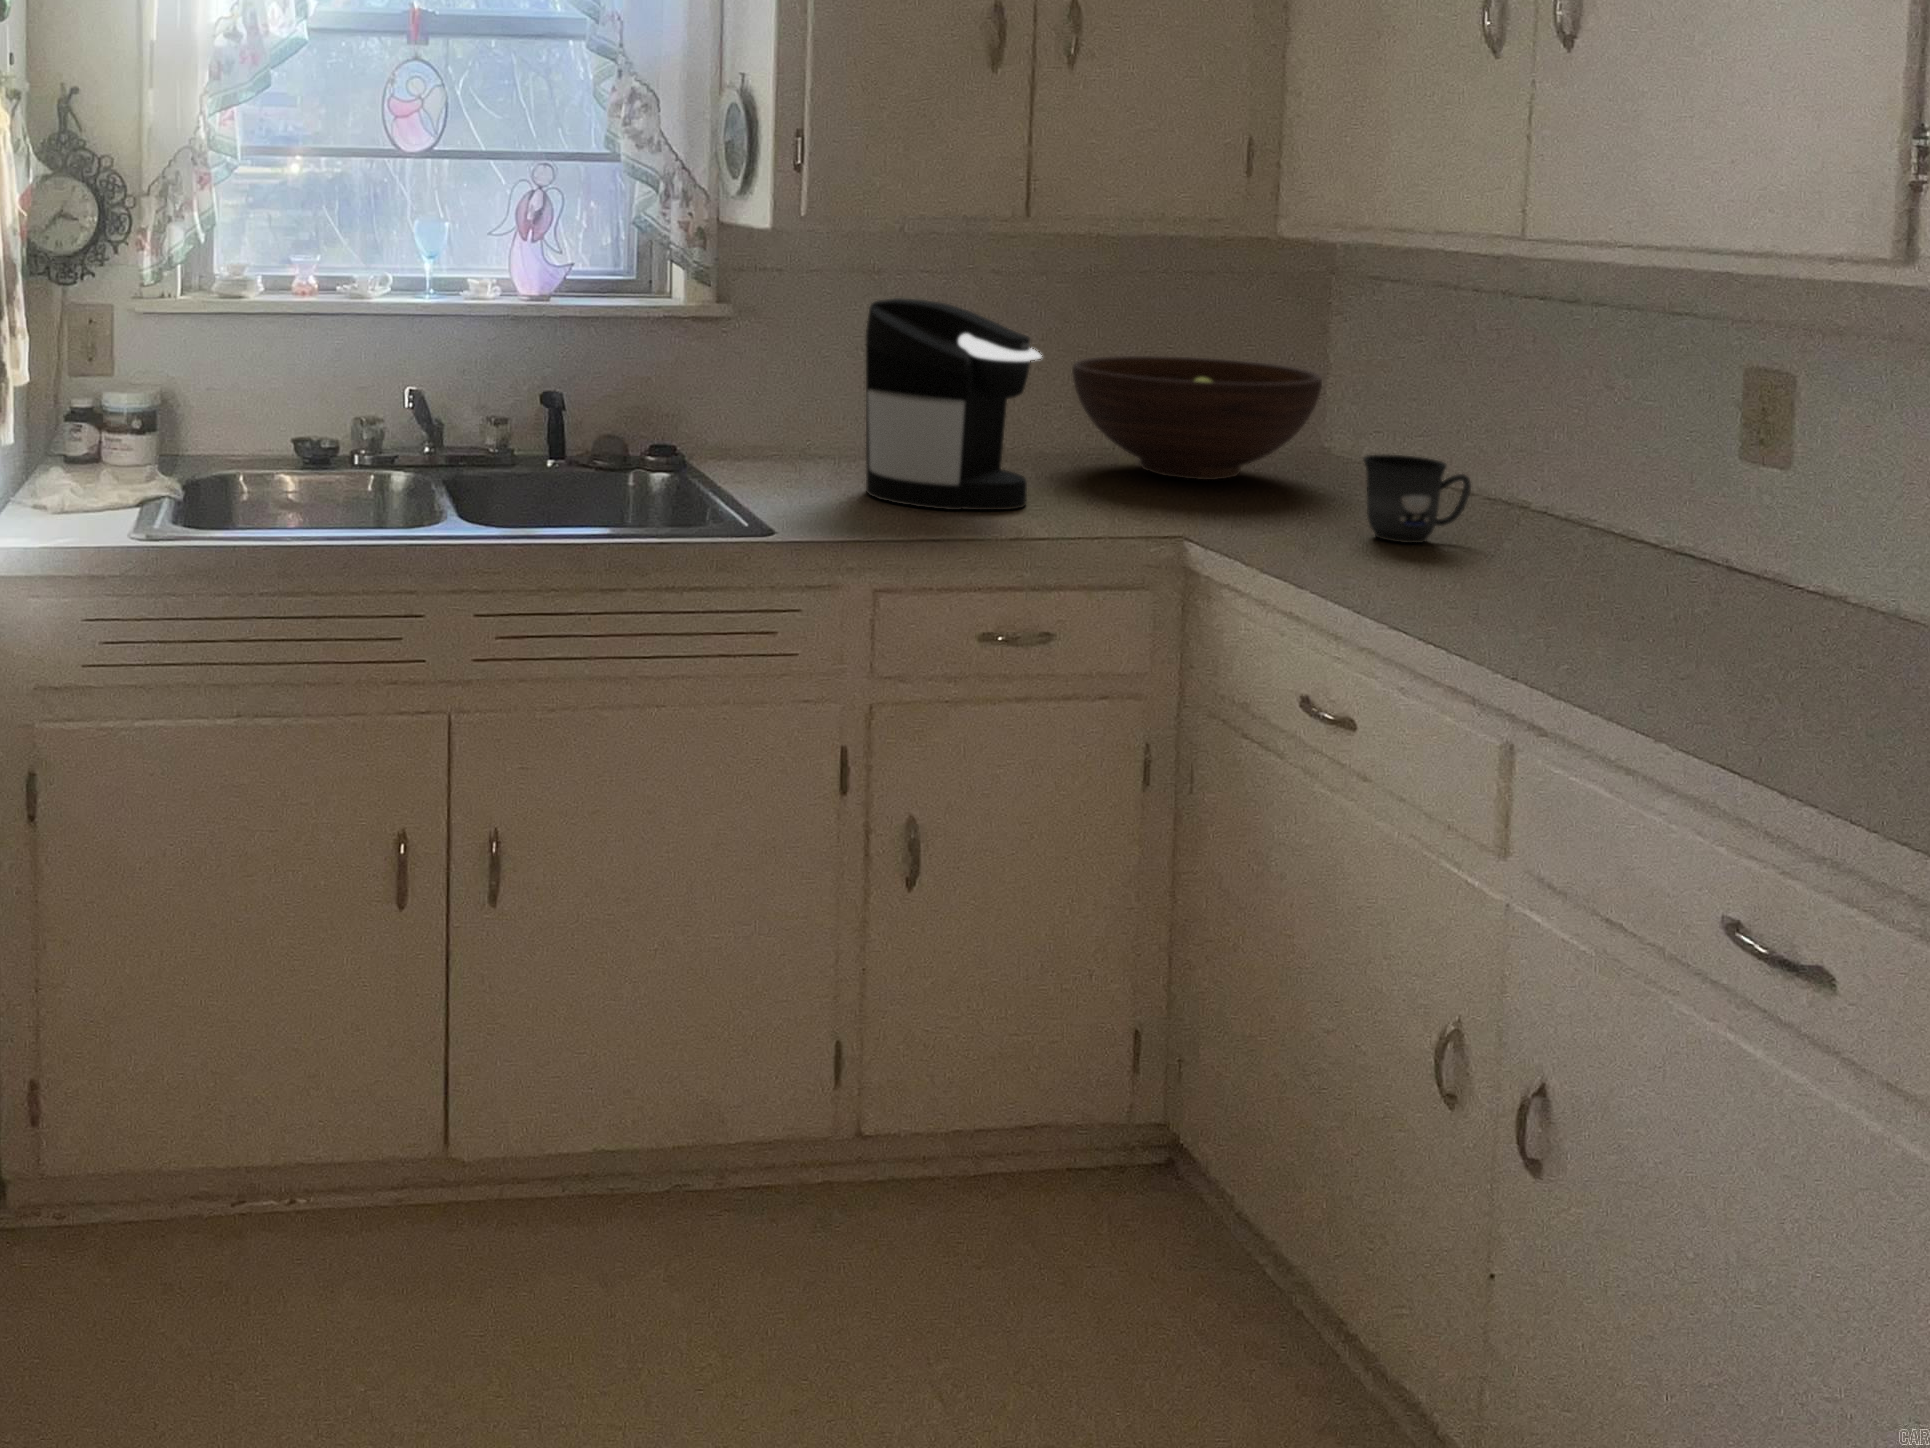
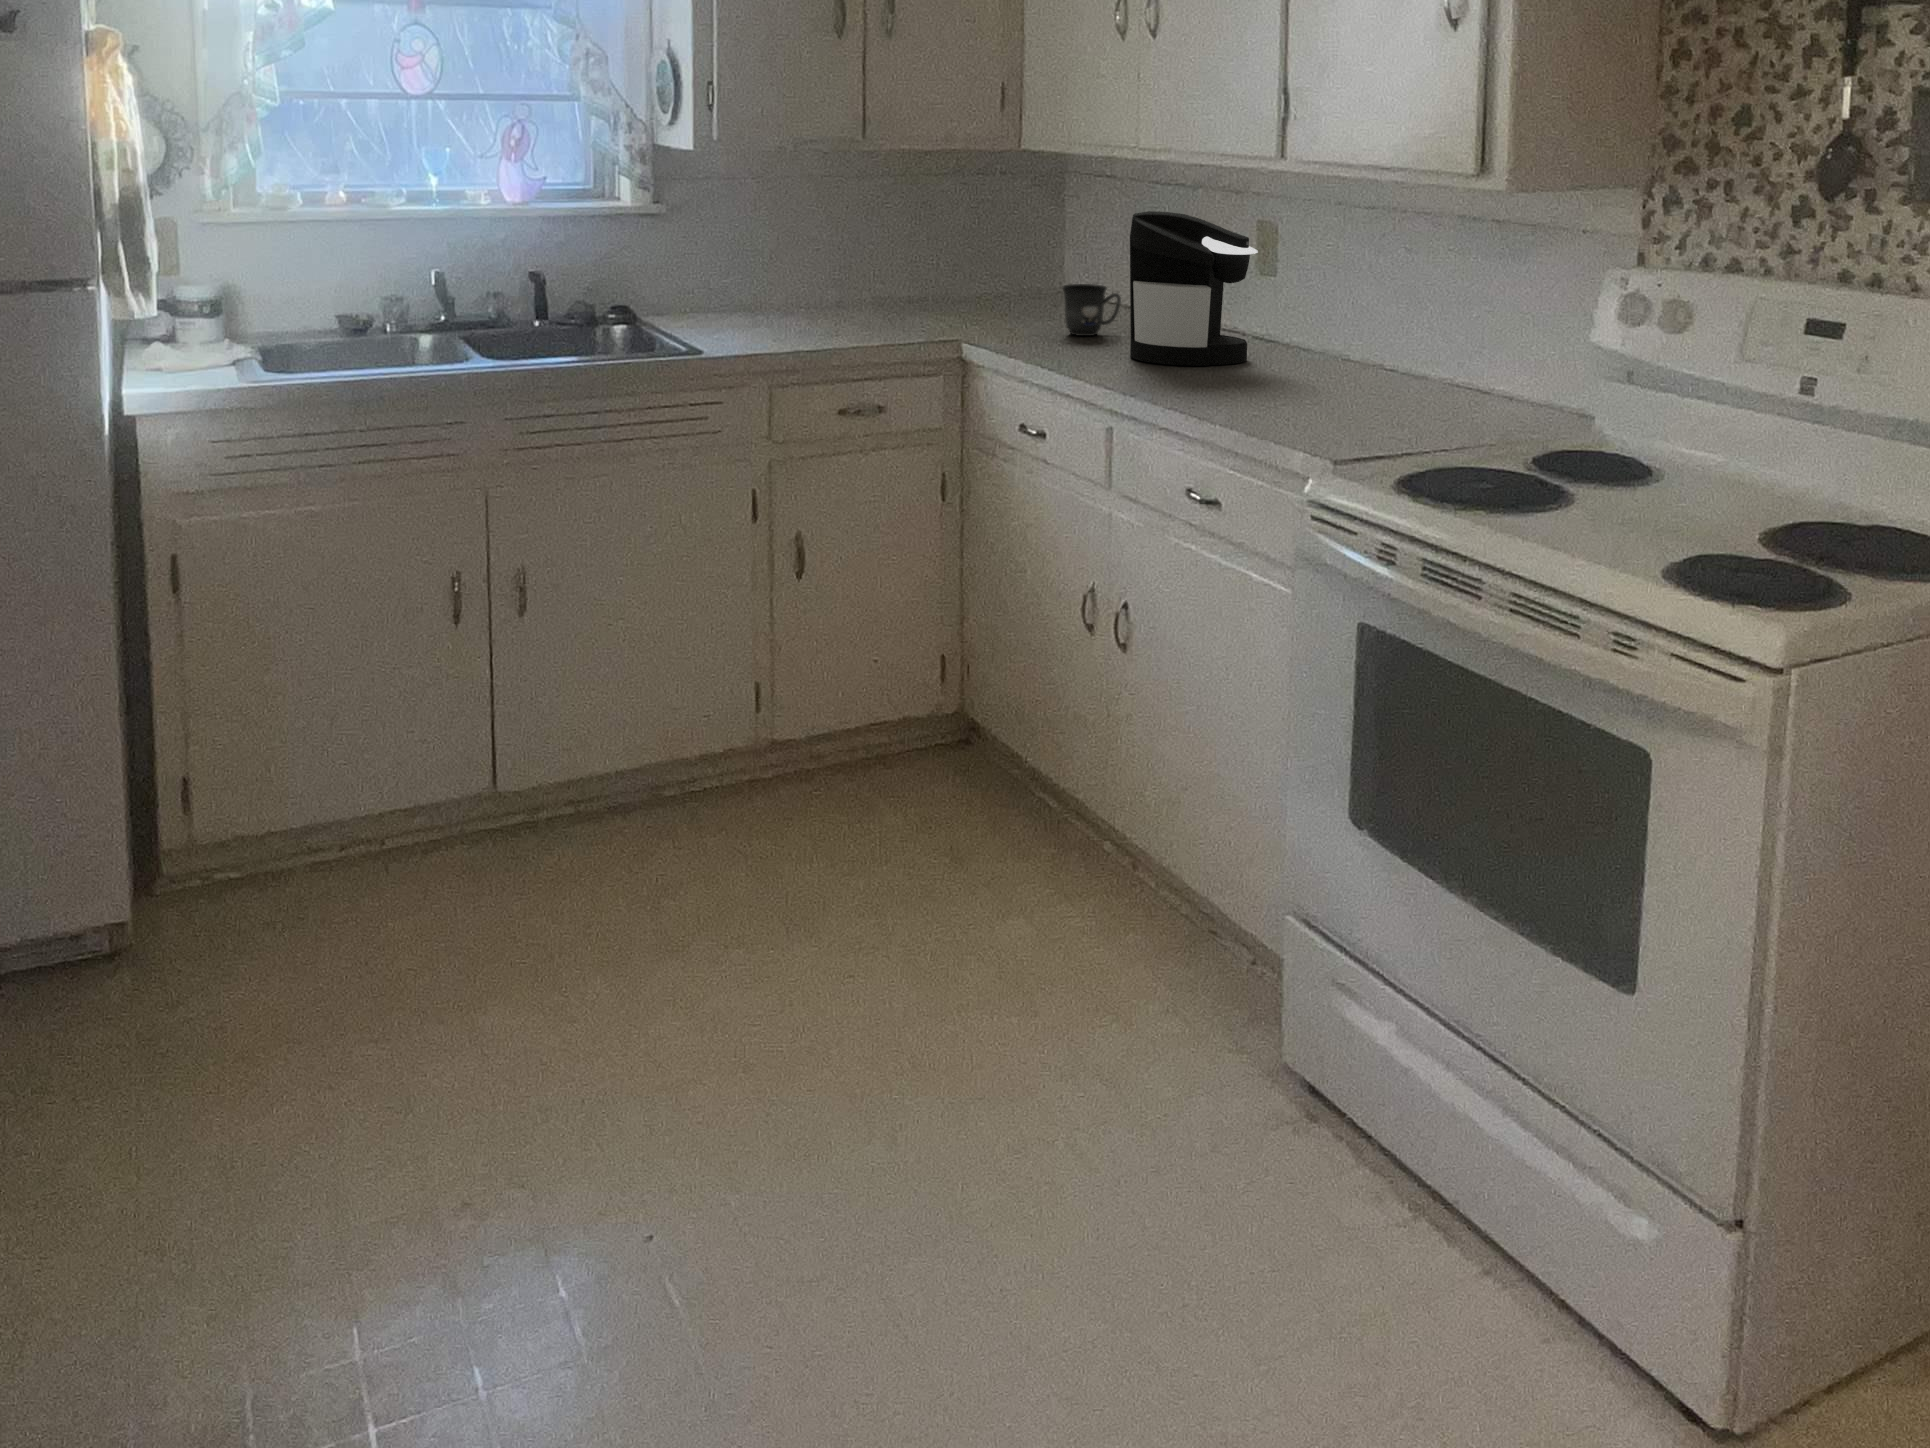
coffee maker: present [866,298,1041,510] -> present [1130,211,1258,366]
fruit bowl: present [1072,356,1322,480] -> none [897,232,1048,310]

